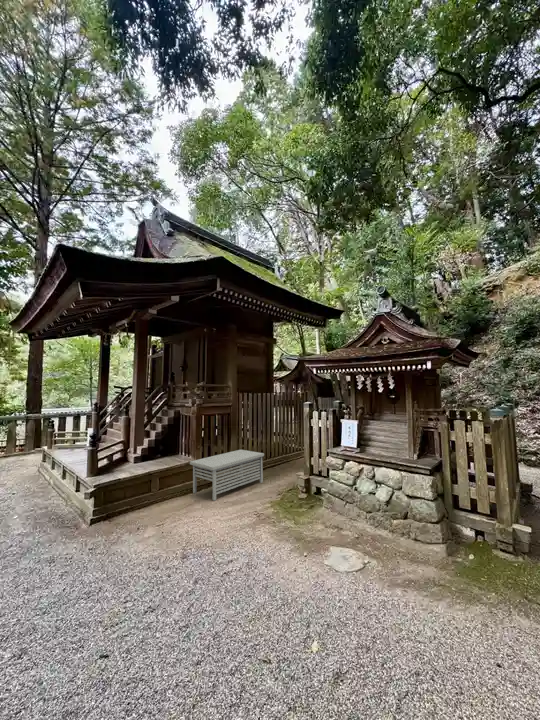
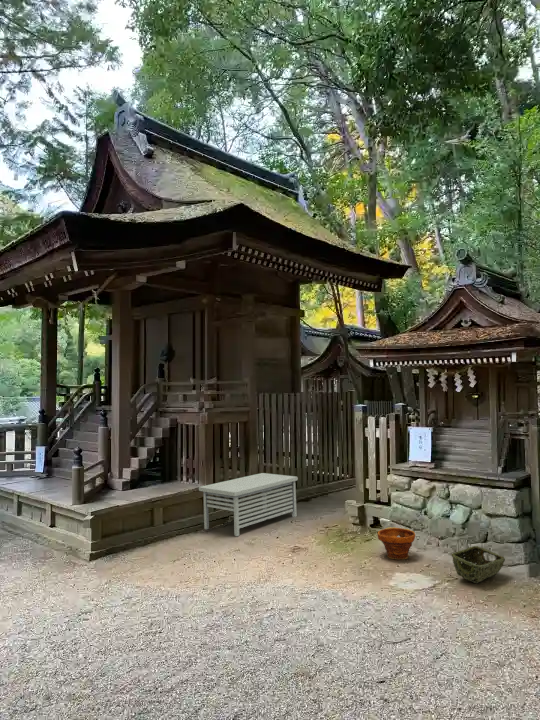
planter: none [318,500,348,529] -> present [378,527,415,559]
woven basket: none [378,522,424,561] -> present [452,546,505,583]

